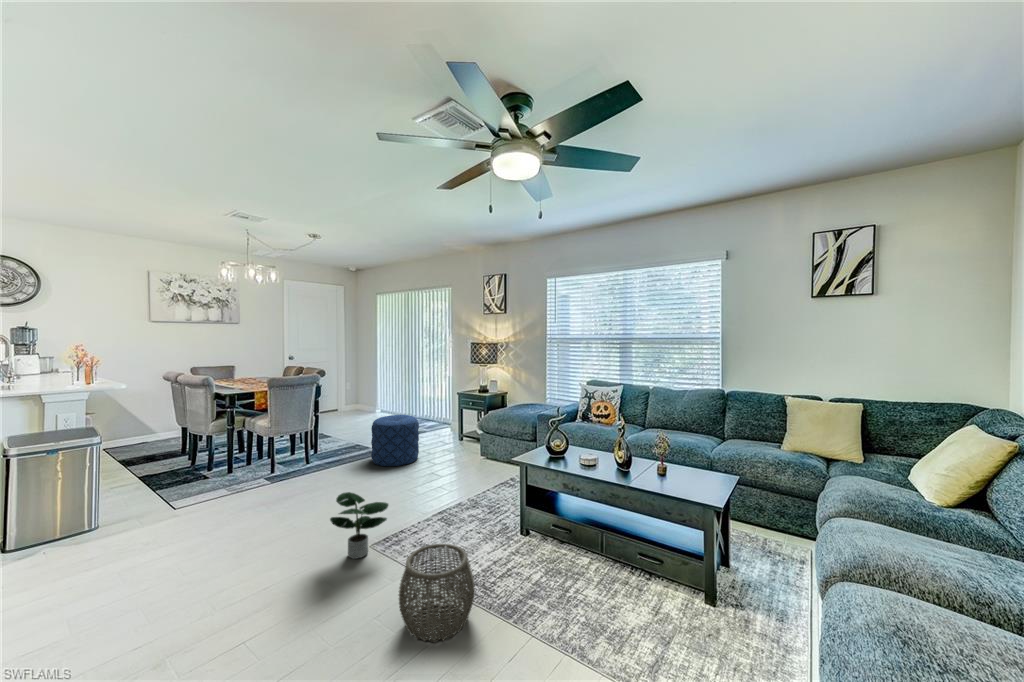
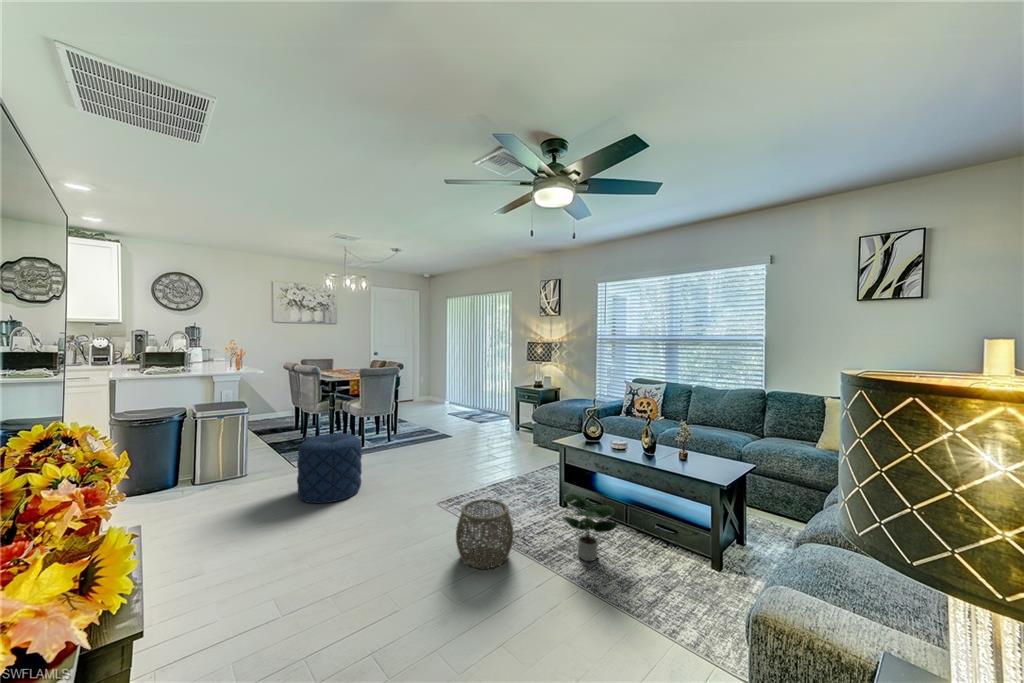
pouf: present [371,415,419,466] -> present [297,433,362,503]
potted plant: present [330,492,388,559] -> present [563,493,618,561]

